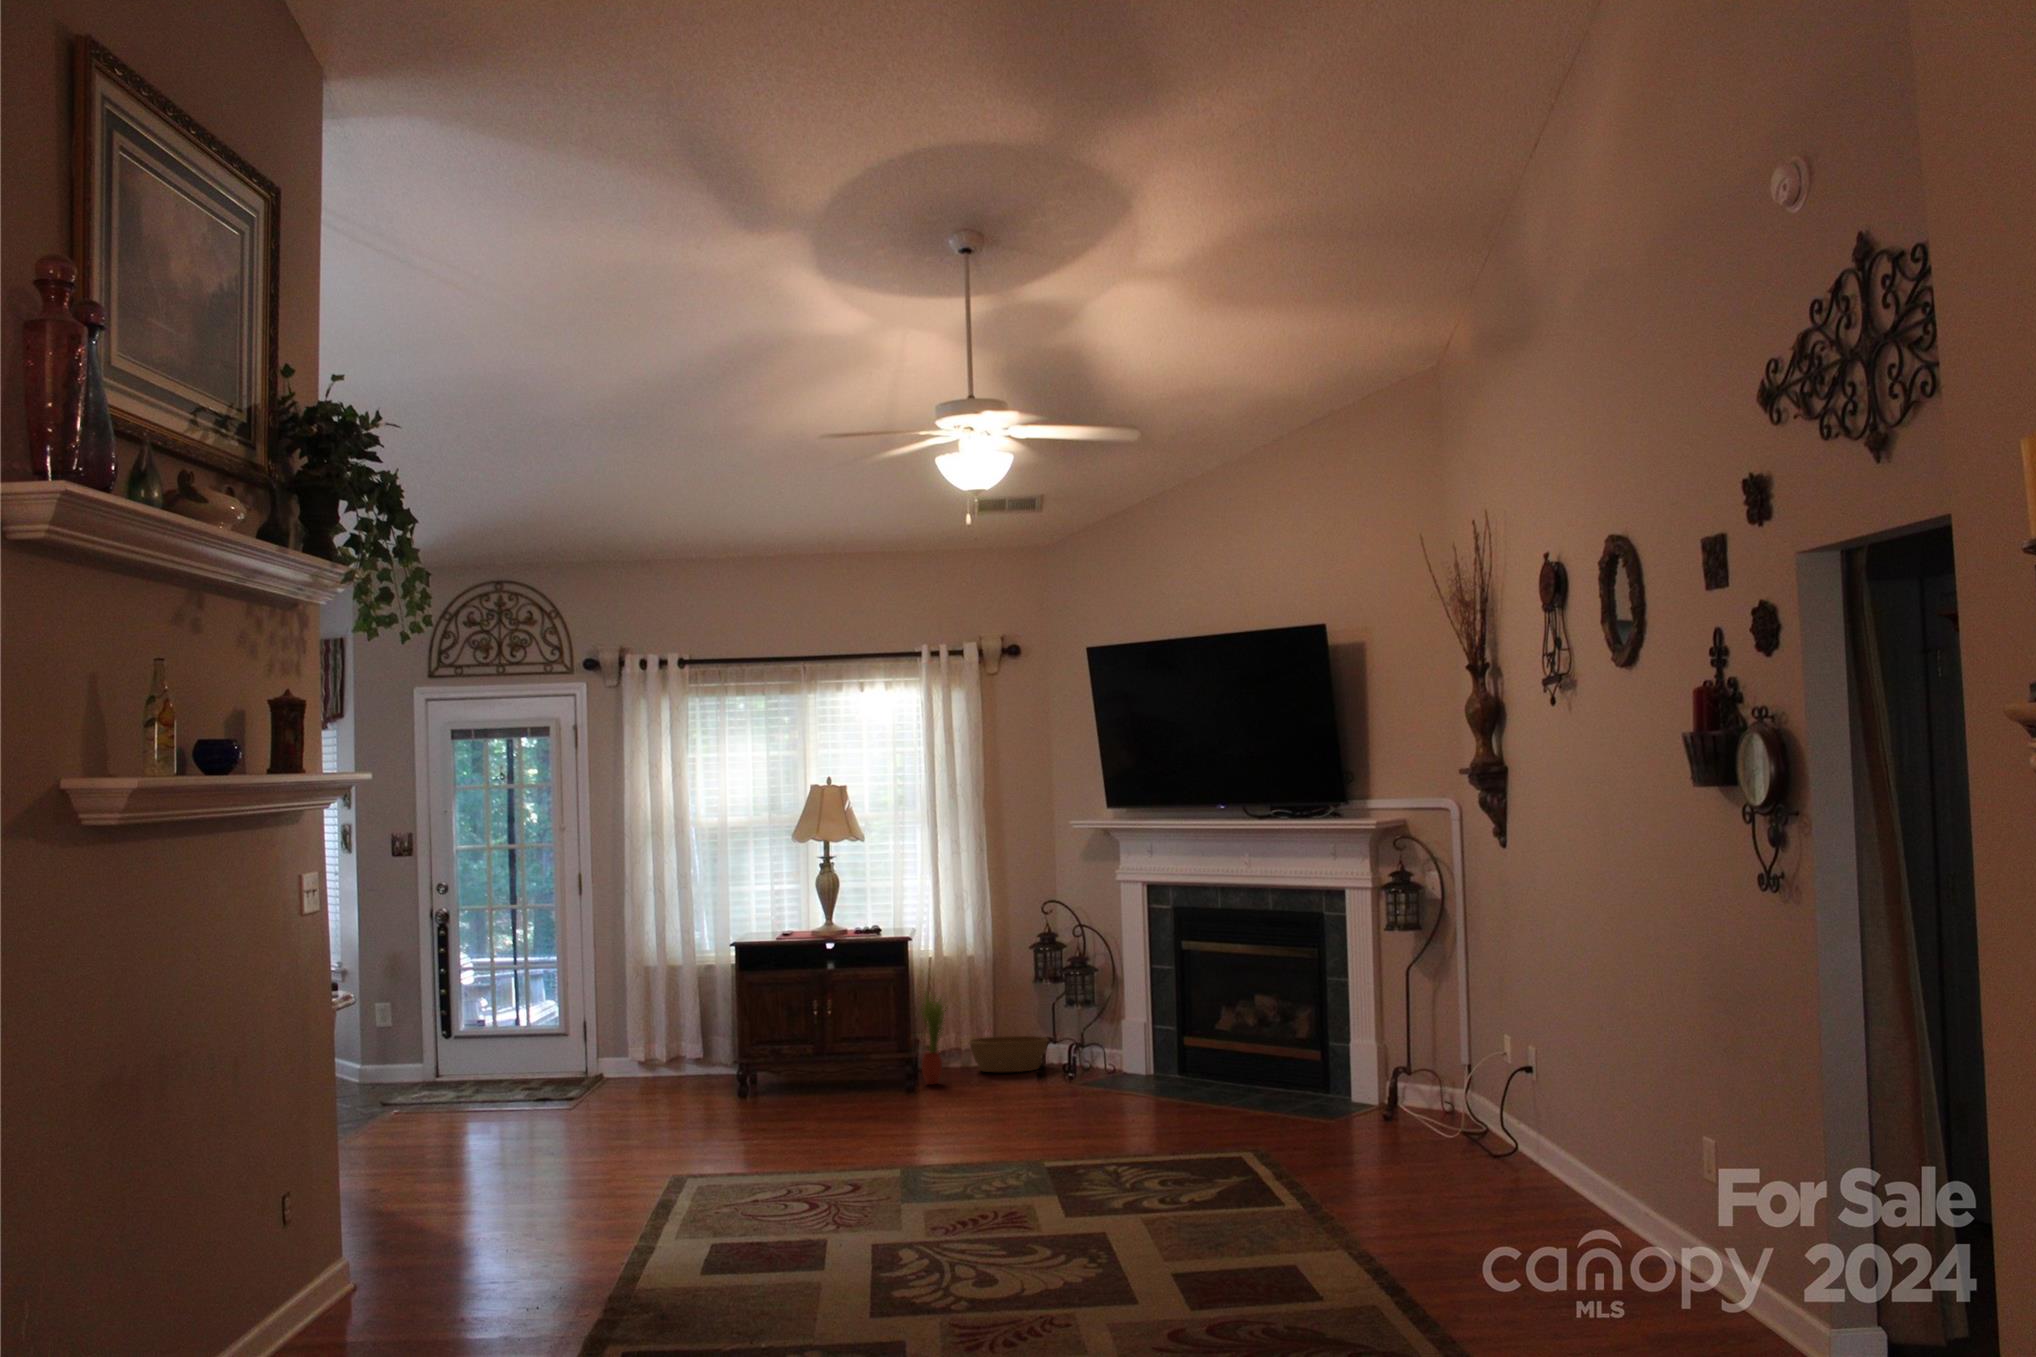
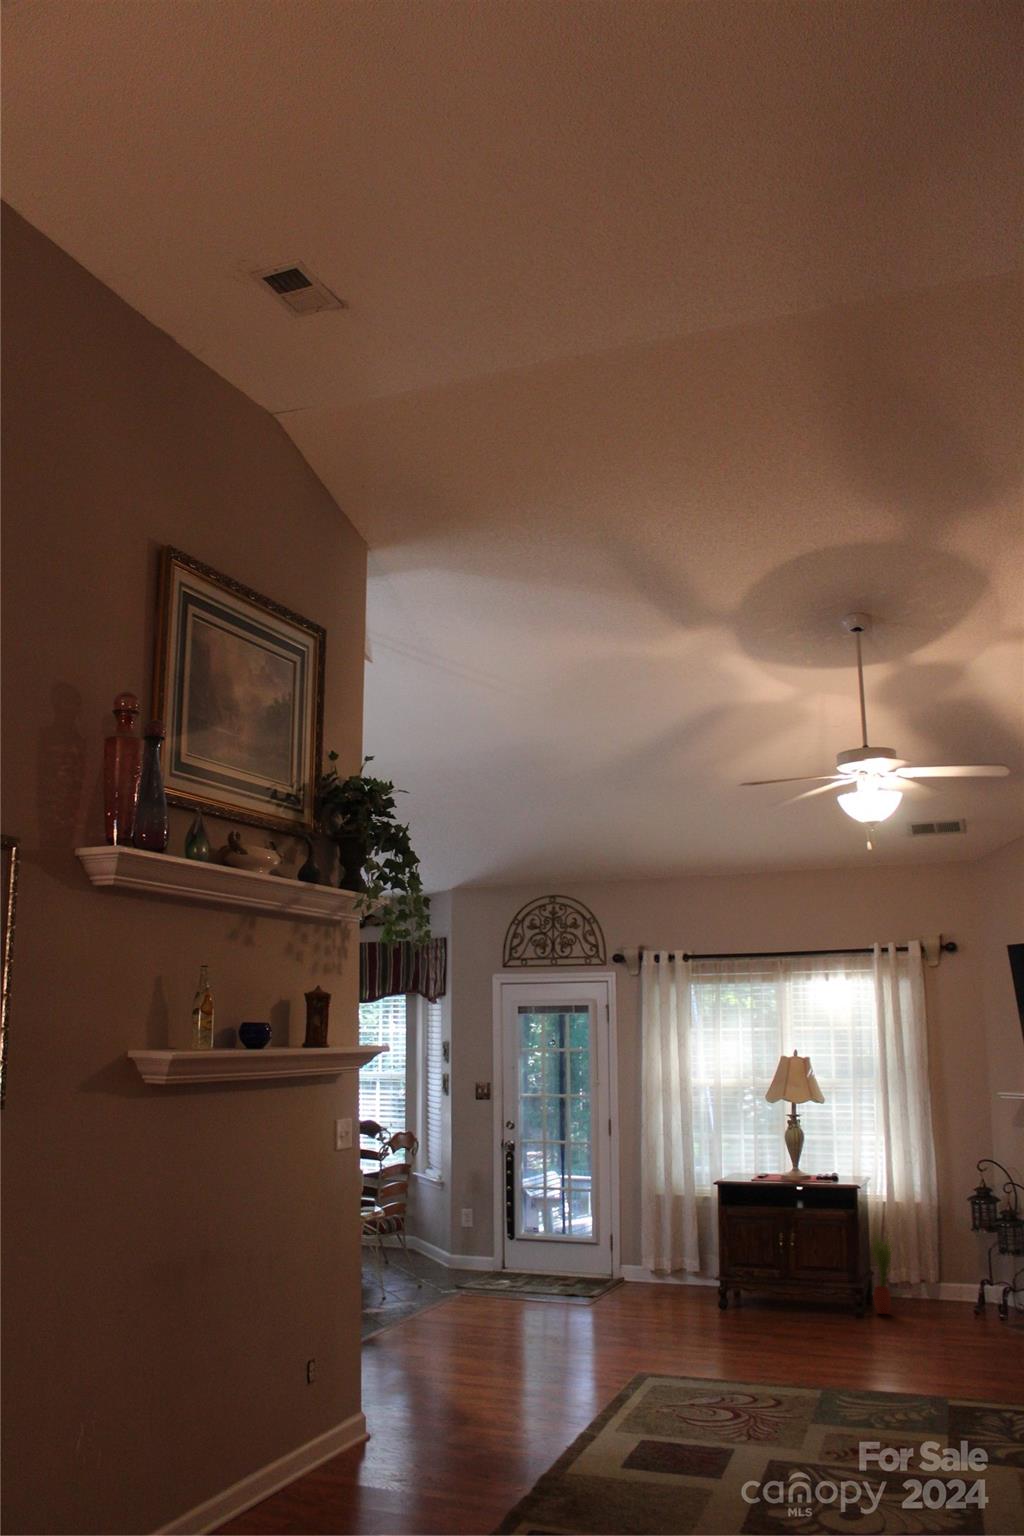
basket: present [970,1036,1048,1072] -> none [916,1276,987,1310]

